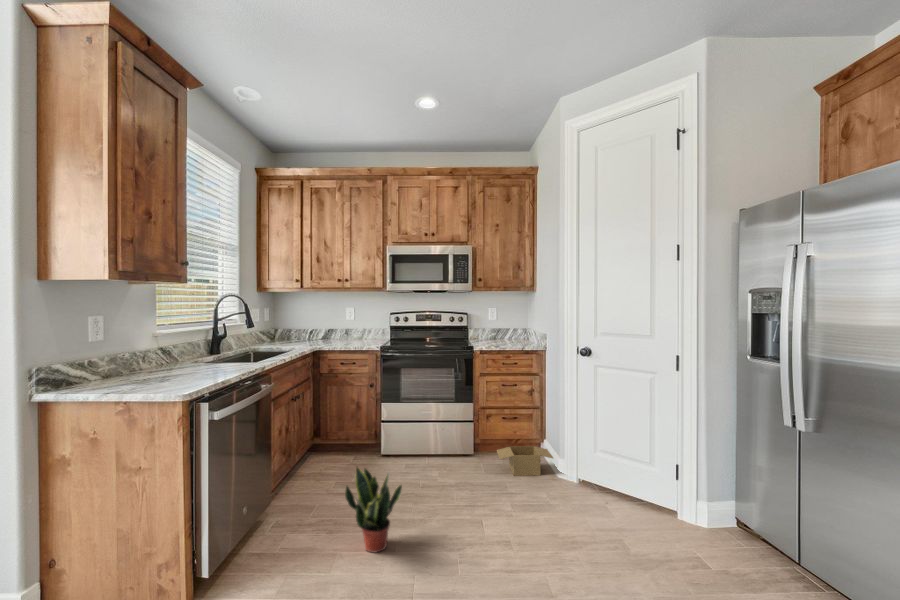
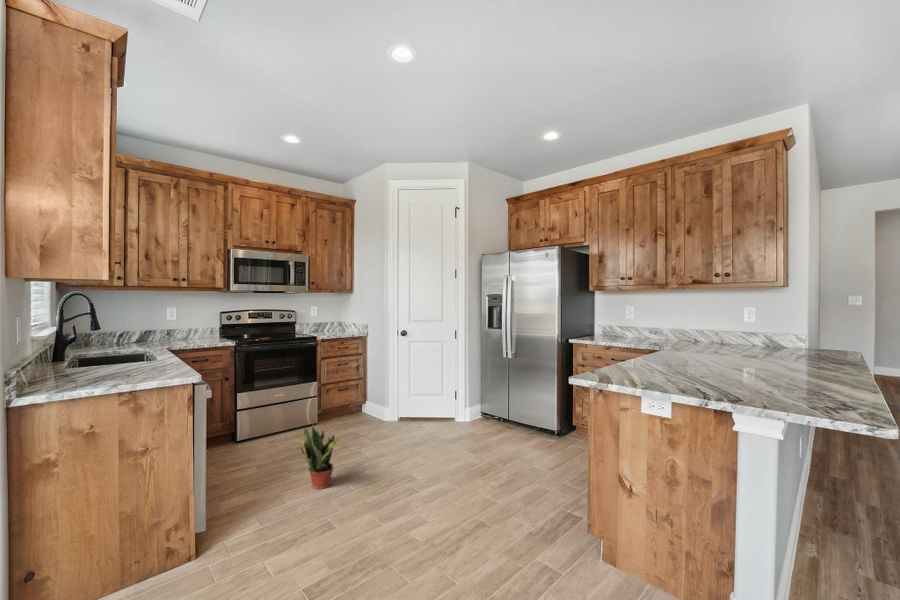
cardboard box: present [497,446,553,476] -> none [345,405,388,427]

